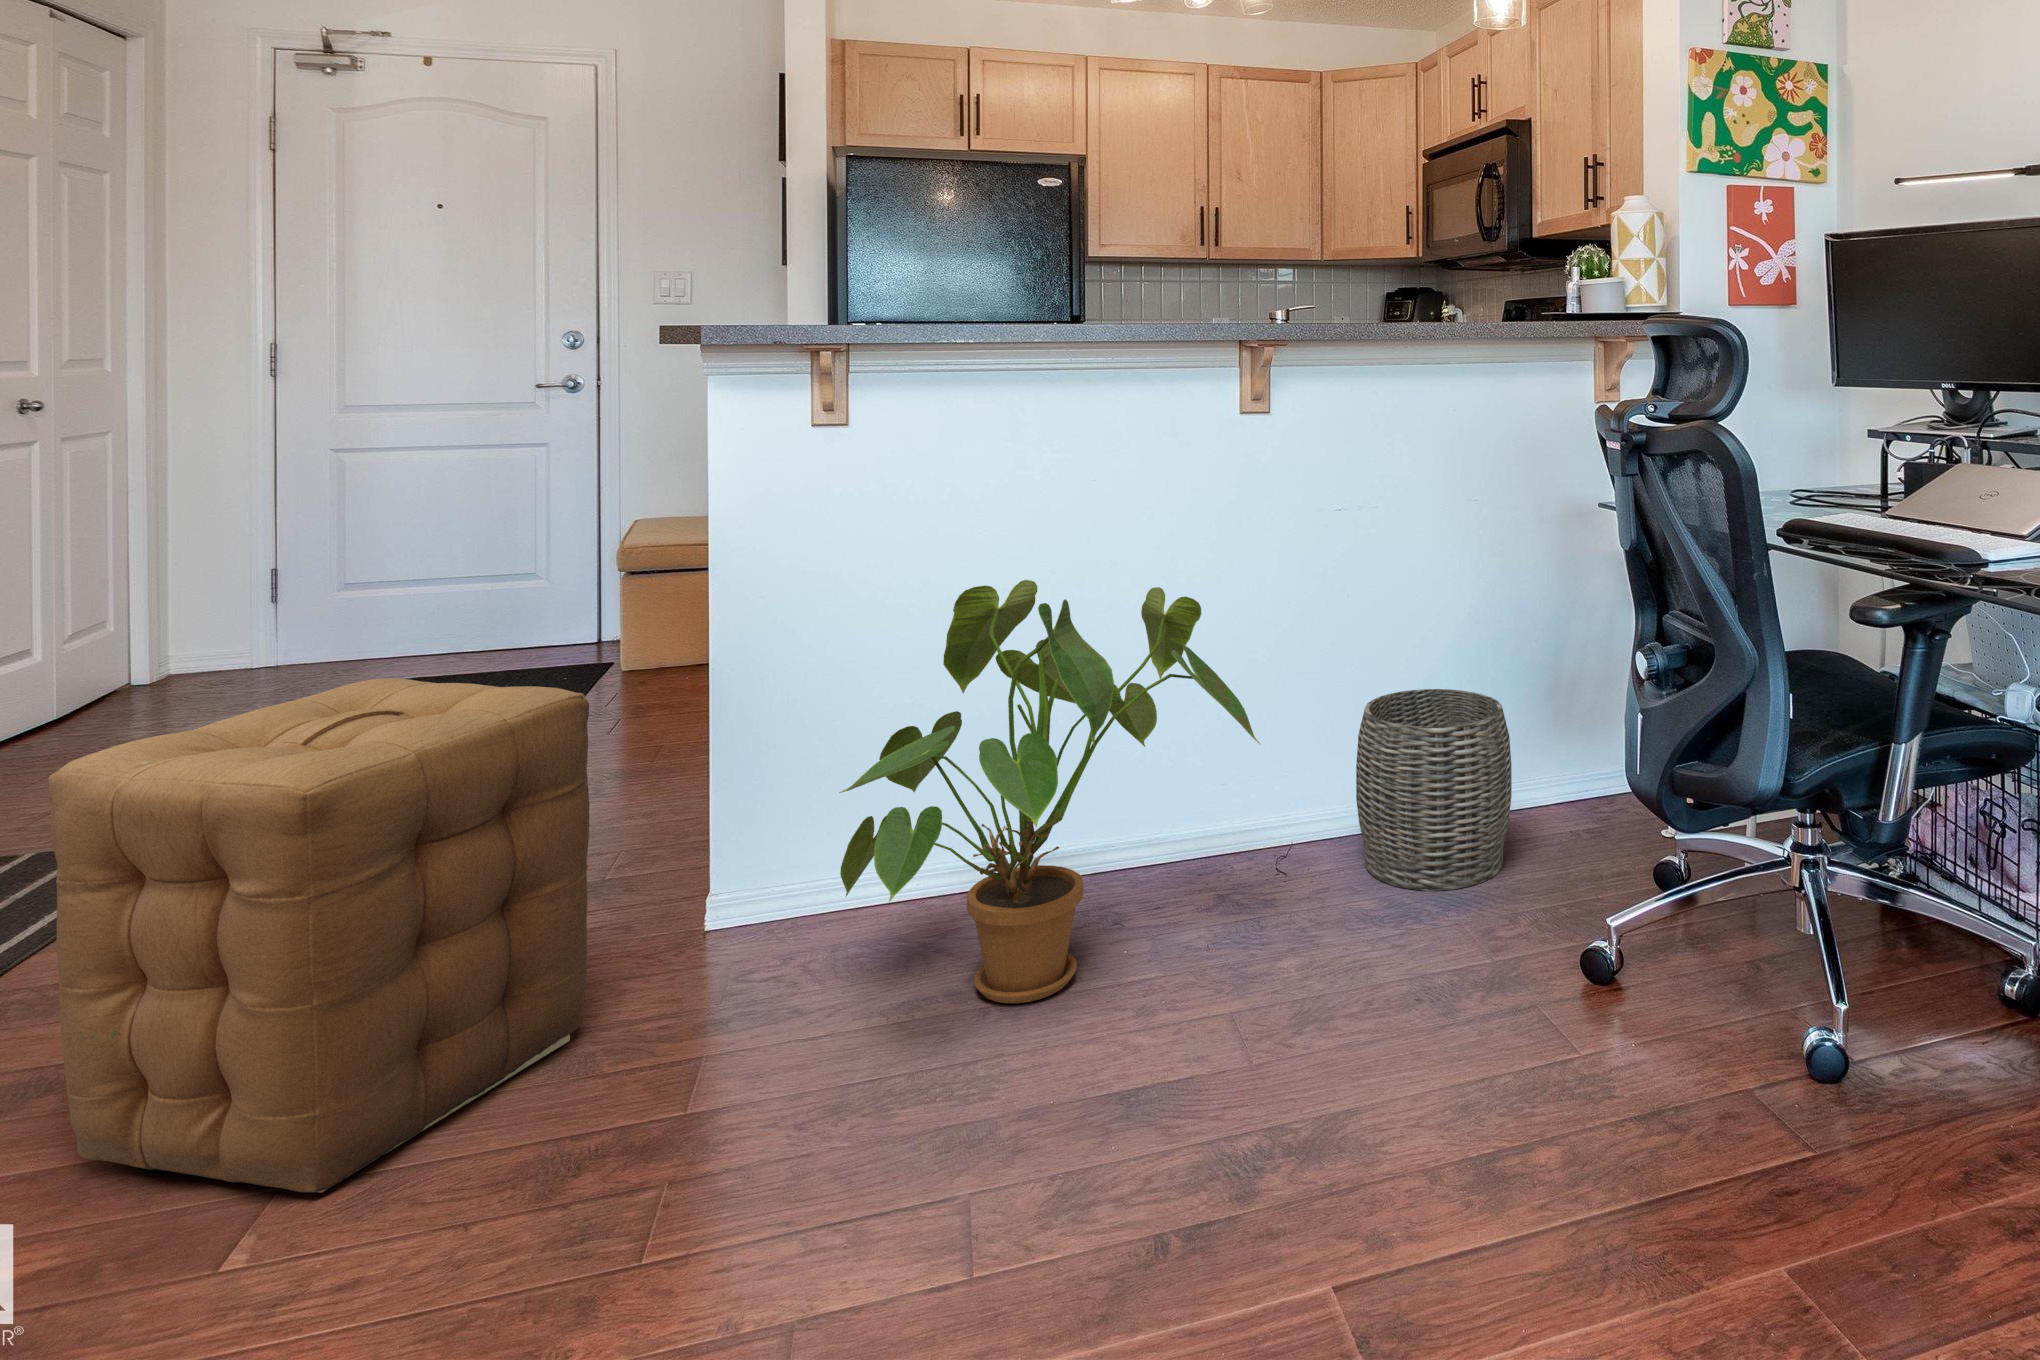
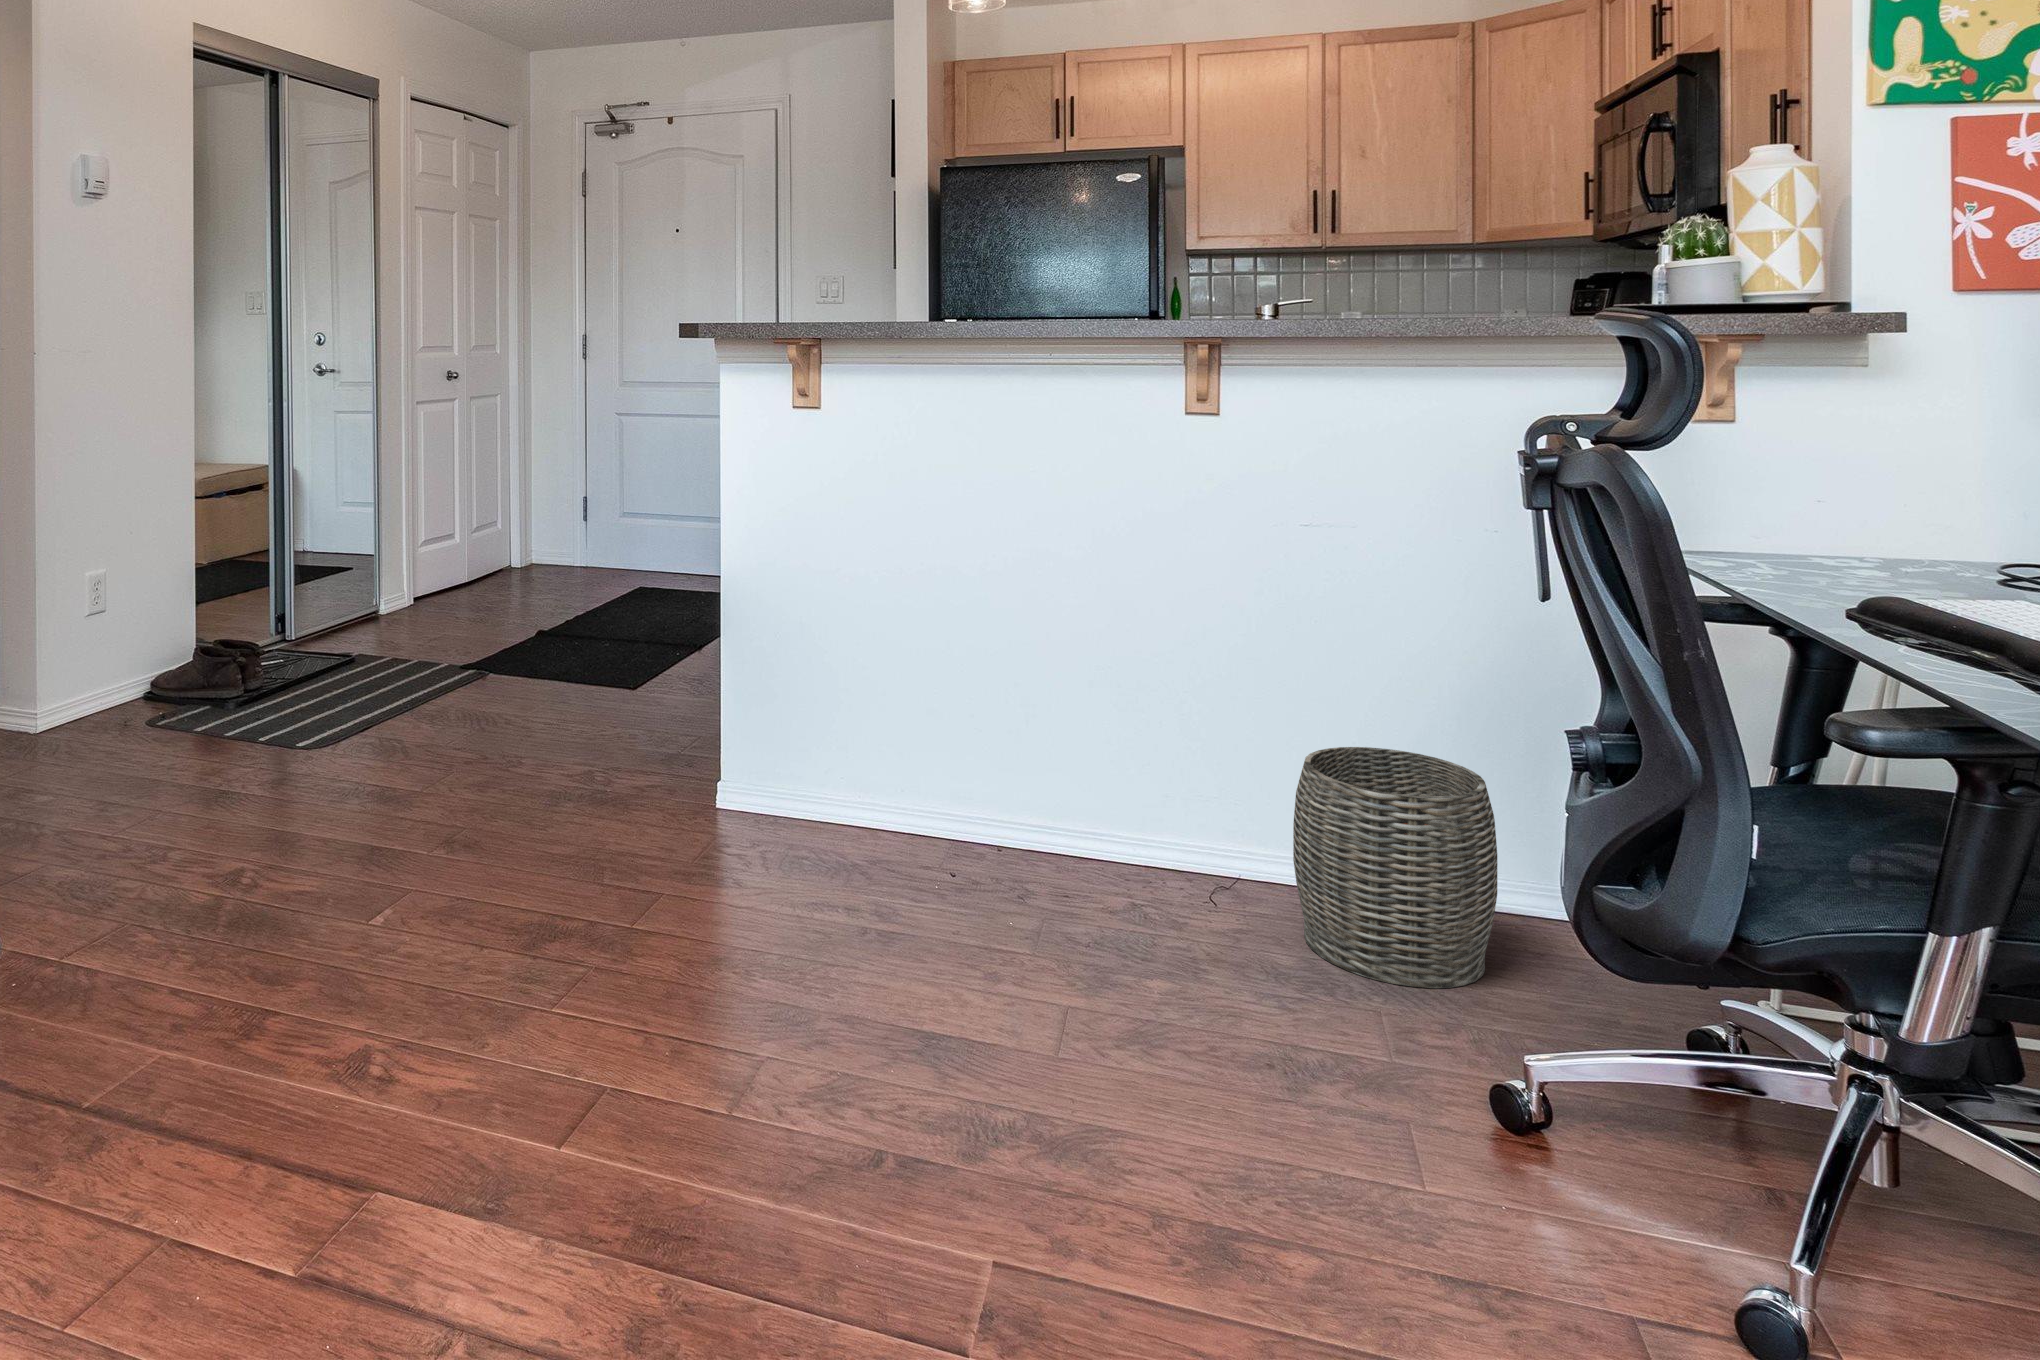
house plant: present [839,580,1260,1003] -> none [763,563,1131,942]
ottoman: present [48,678,590,1193] -> none [342,574,612,902]

